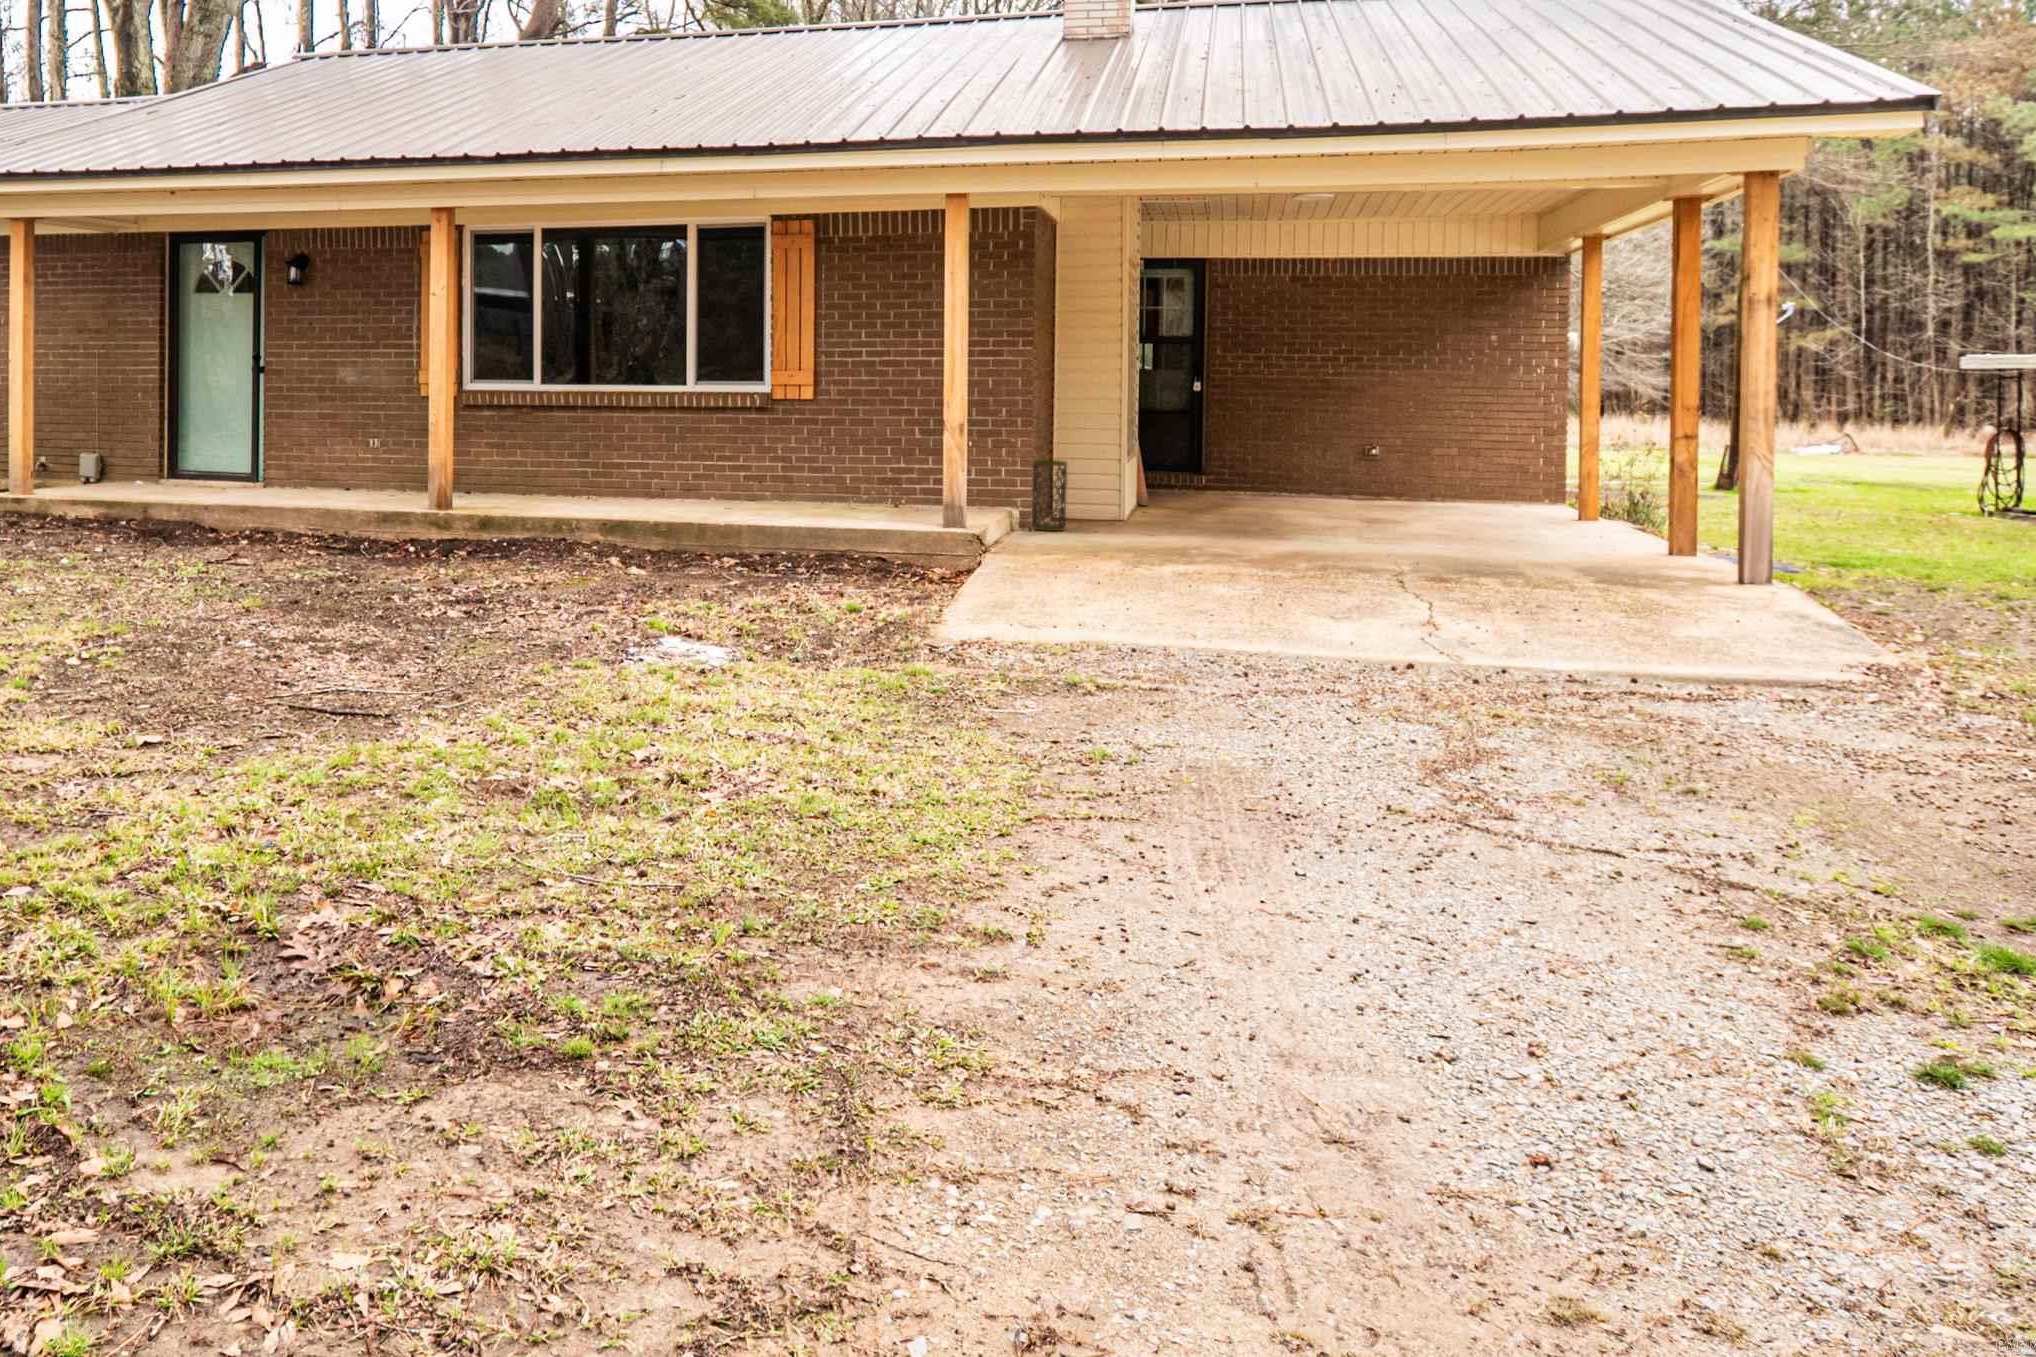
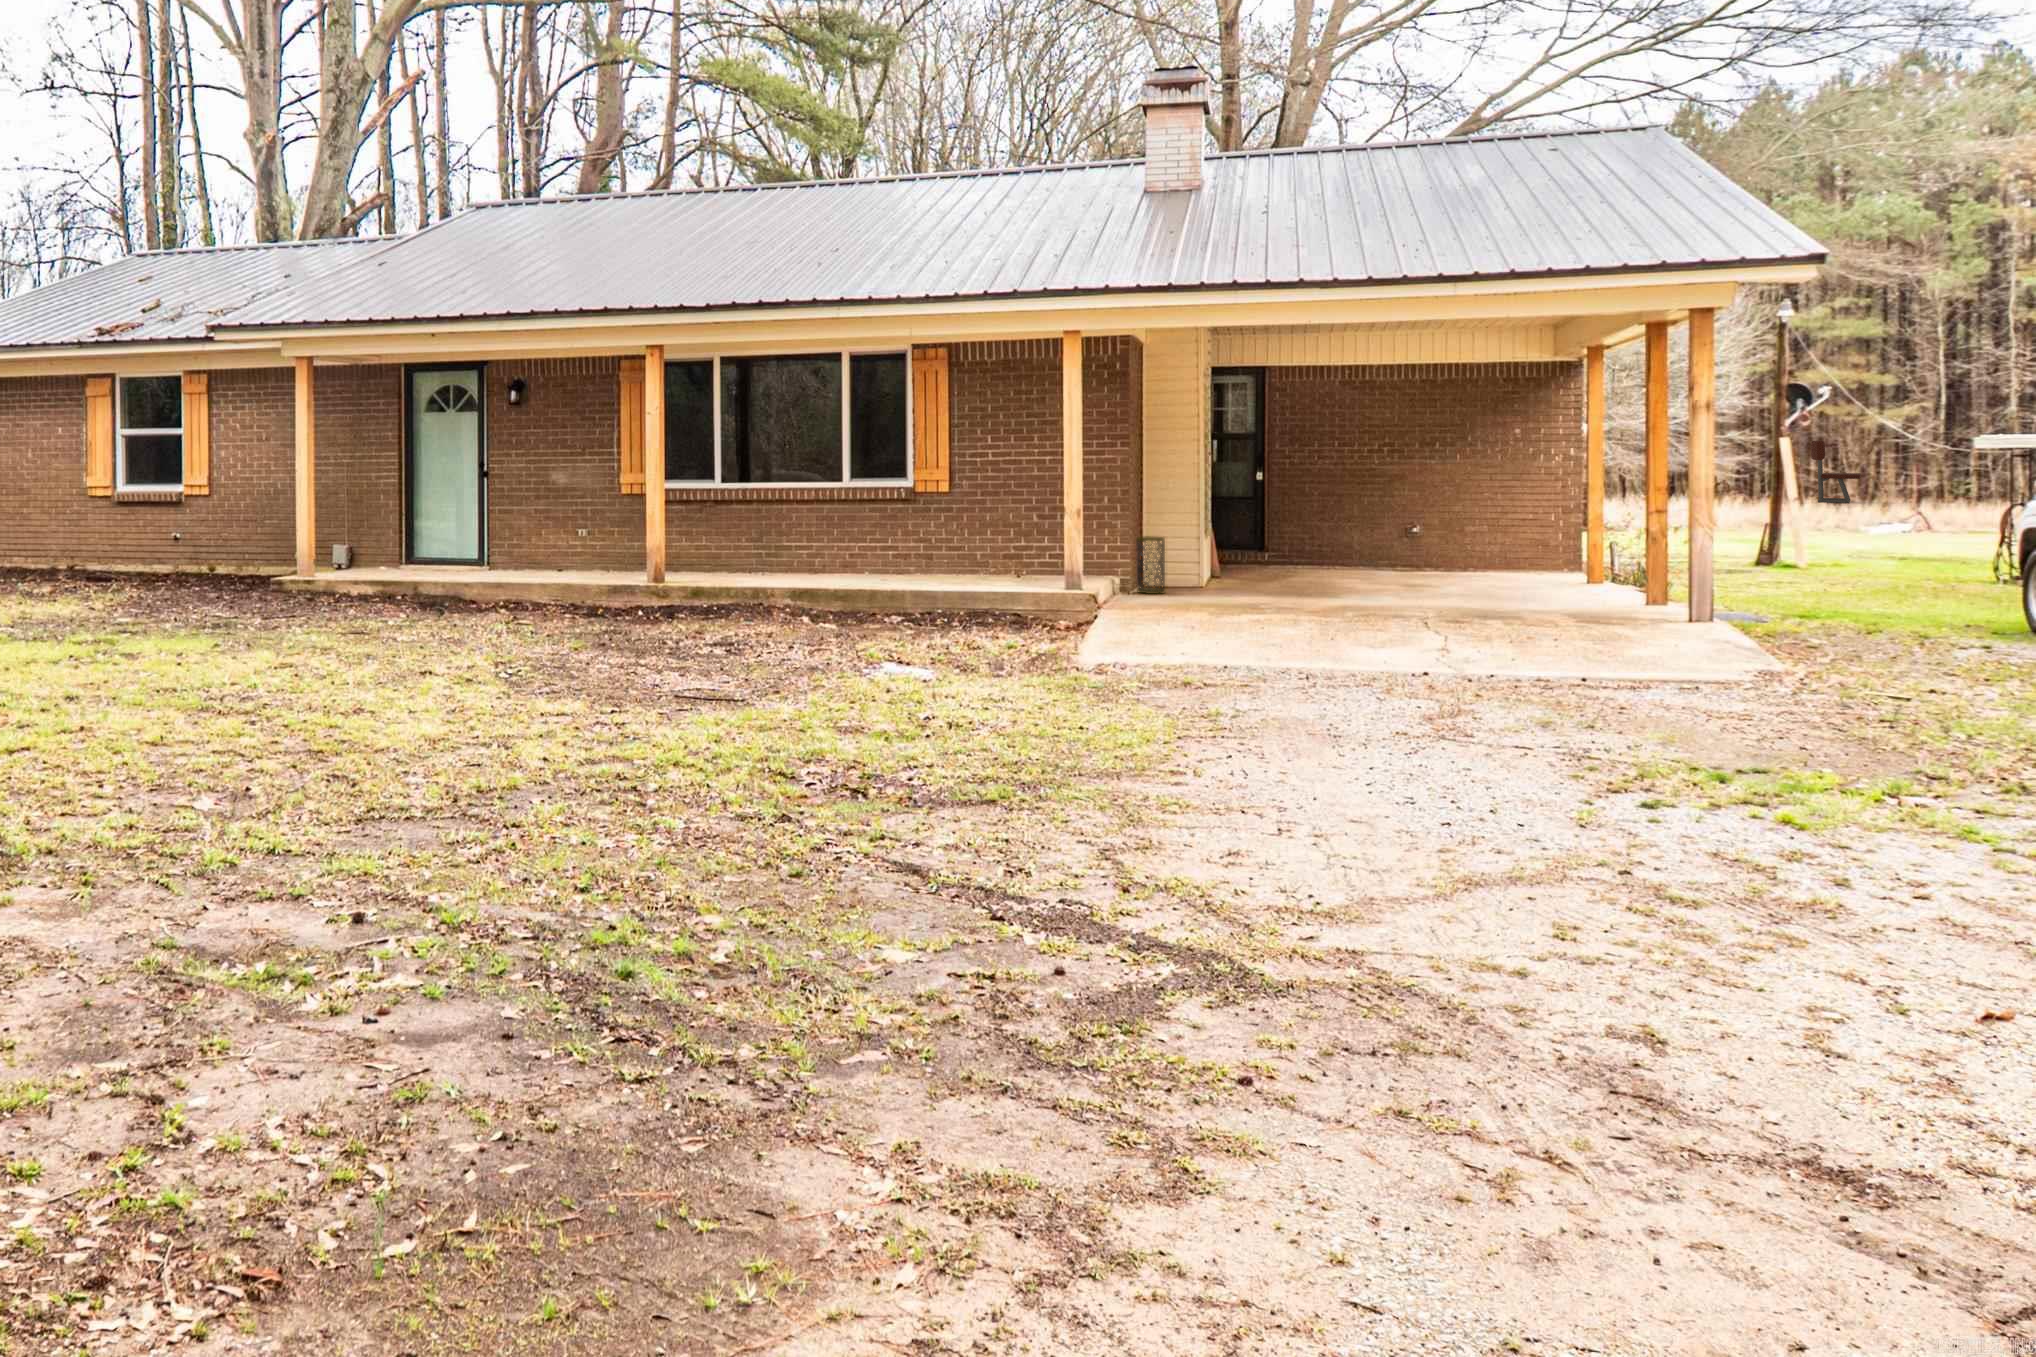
bench: none [1791,369,1841,436] -> present [1811,440,1861,503]

